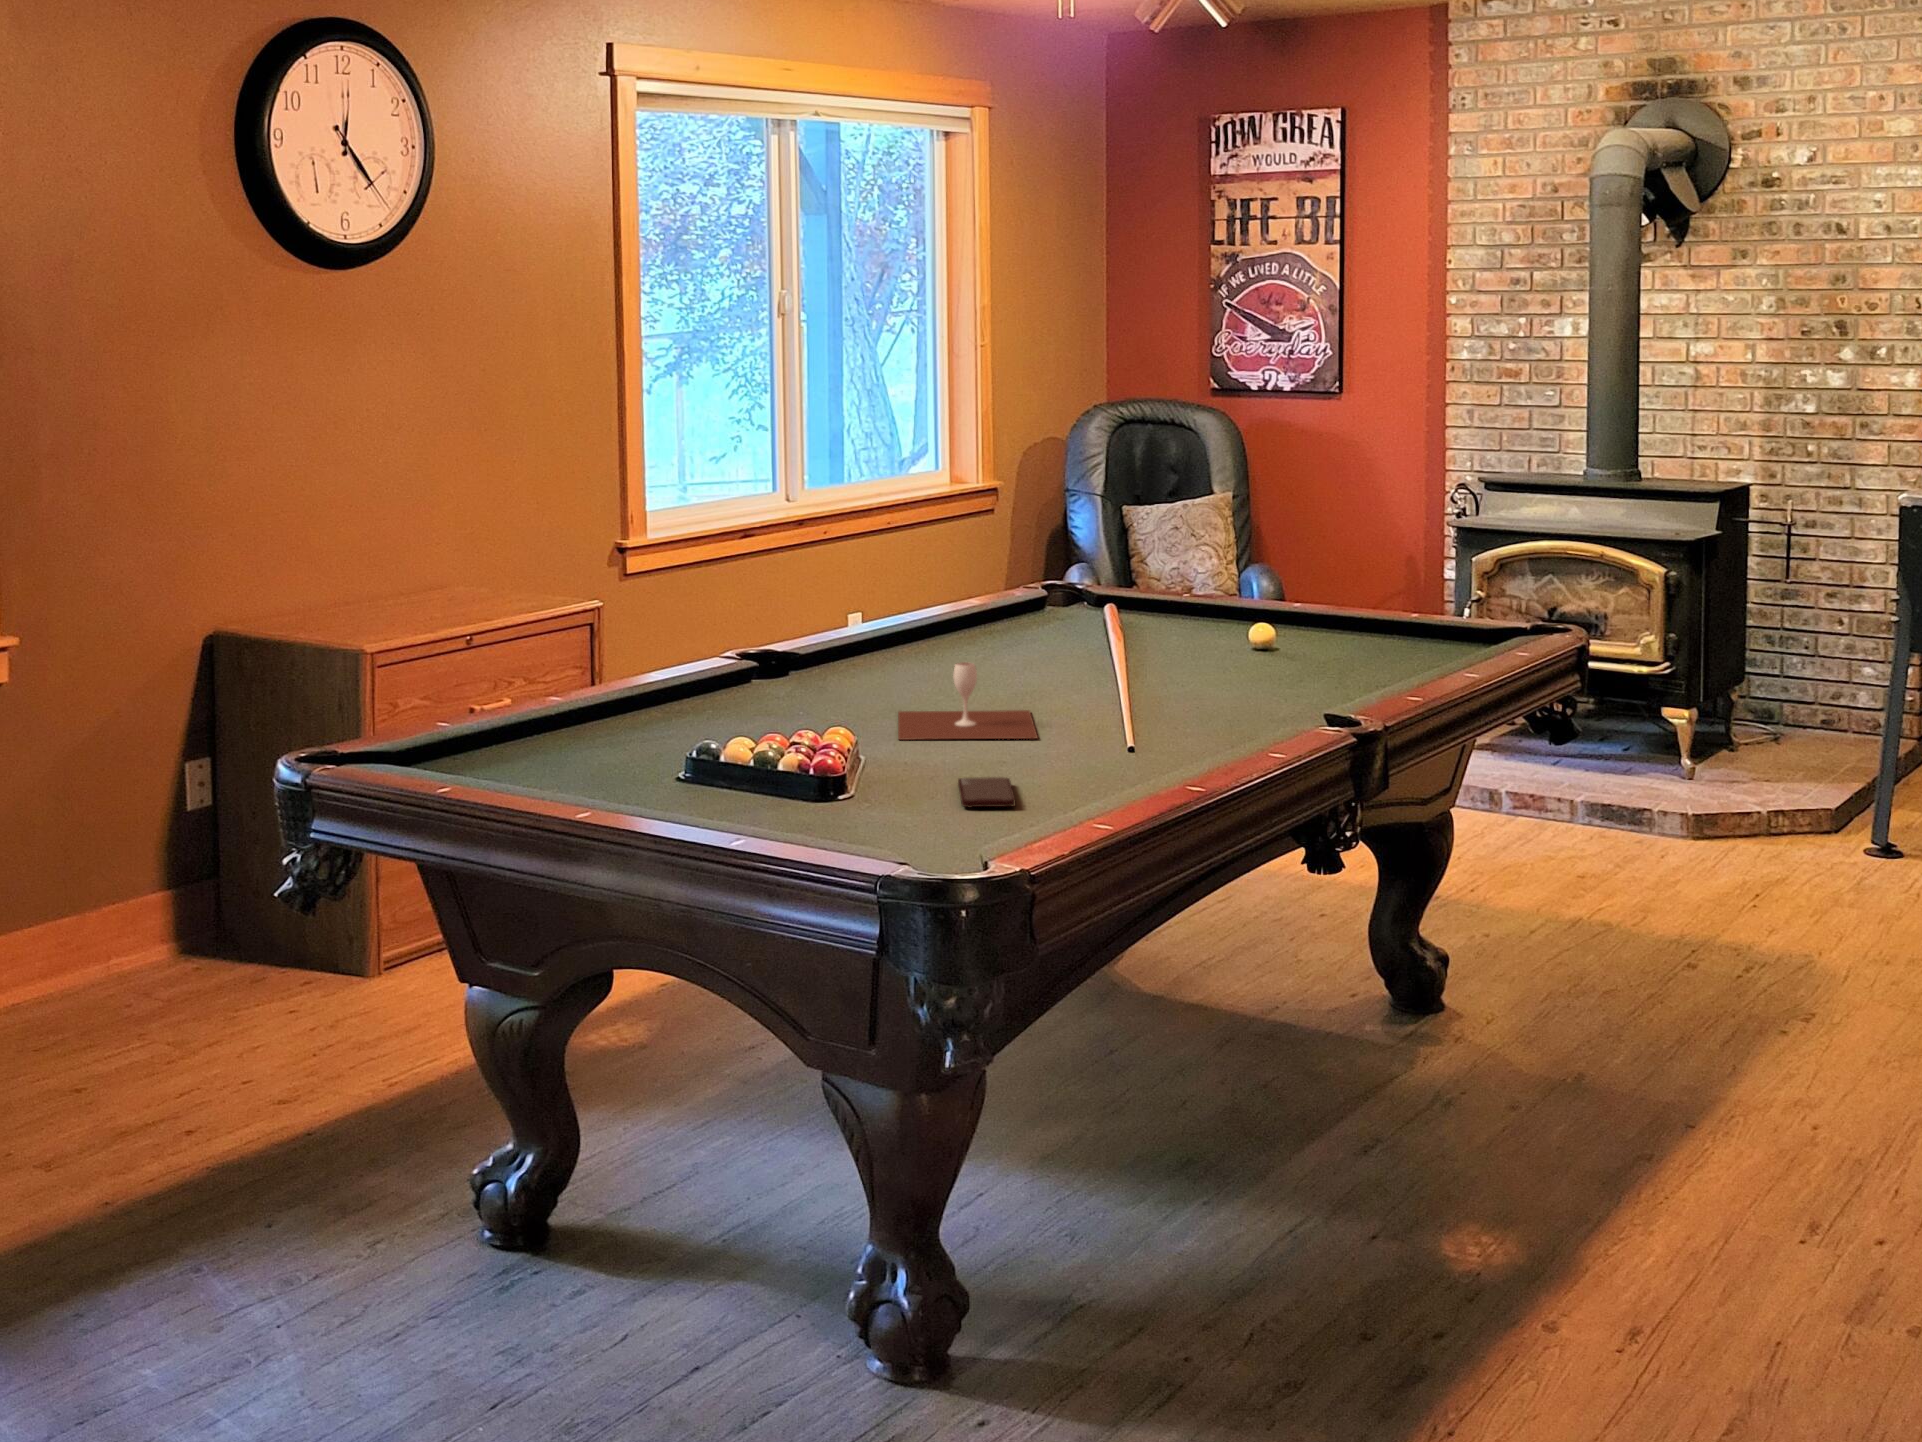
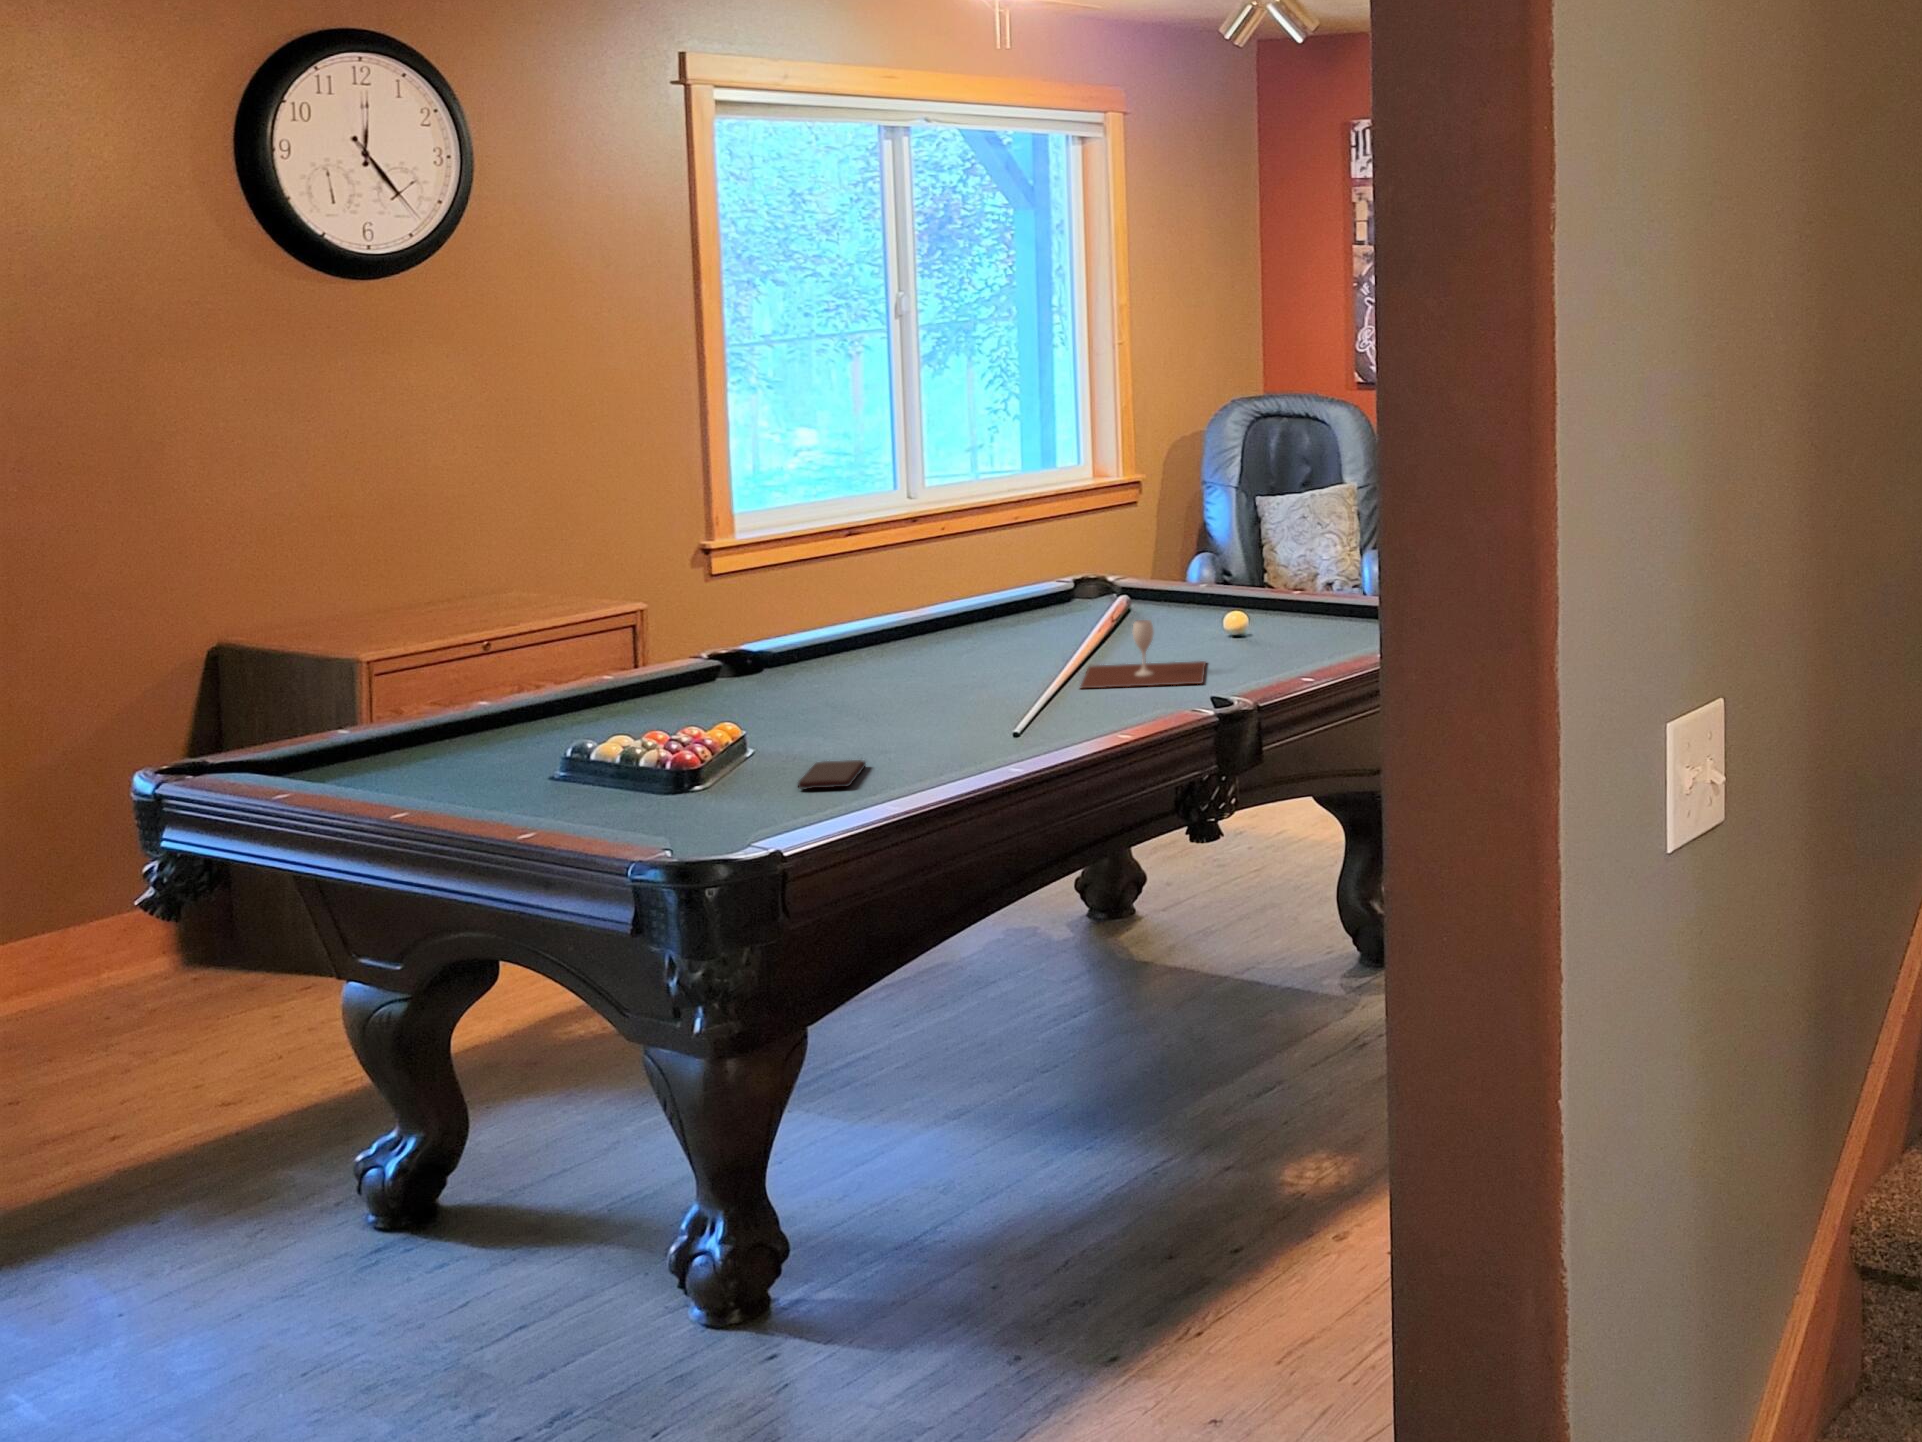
wine glass: present [898,662,1037,740] -> present [1081,620,1206,688]

